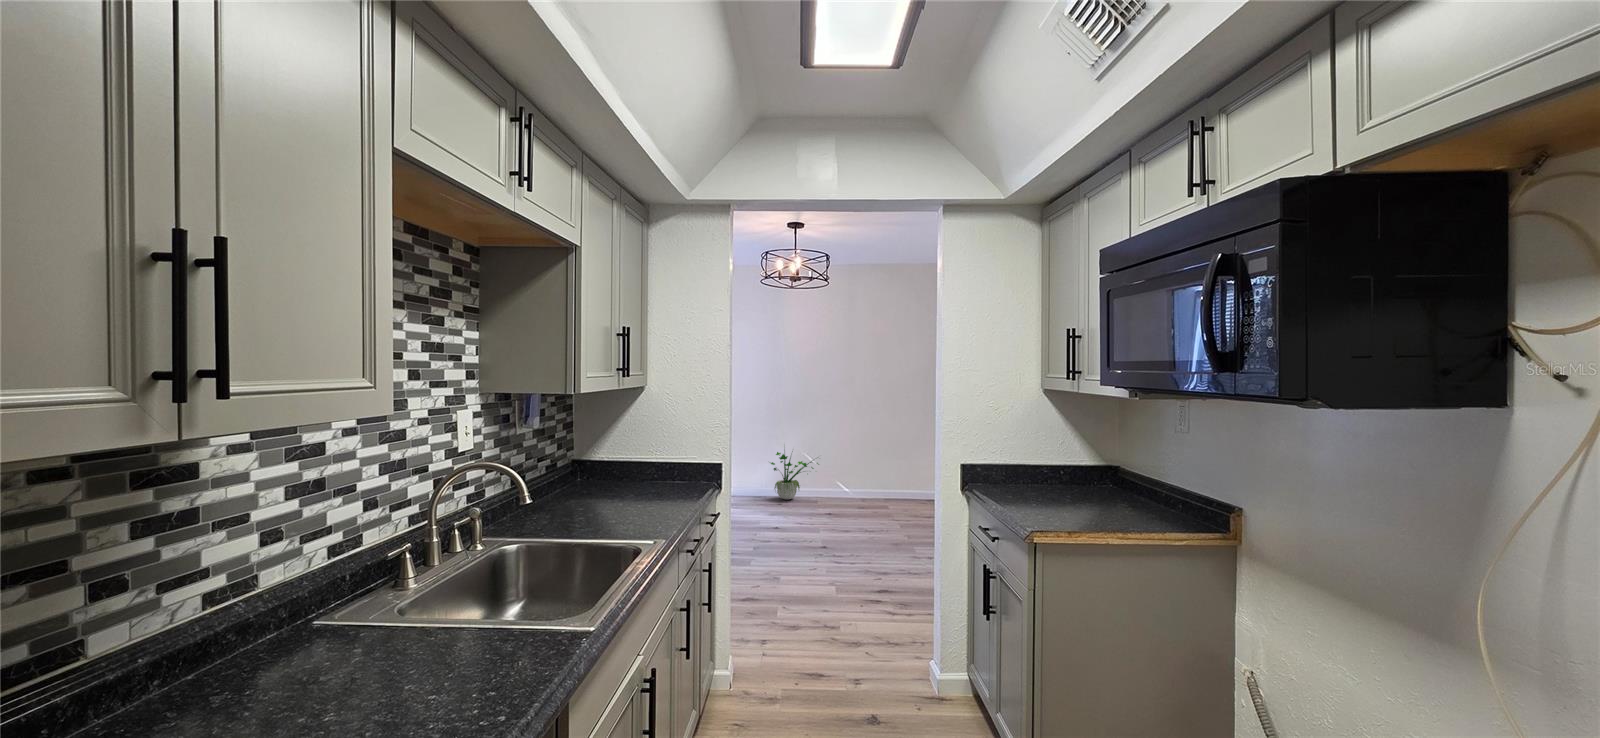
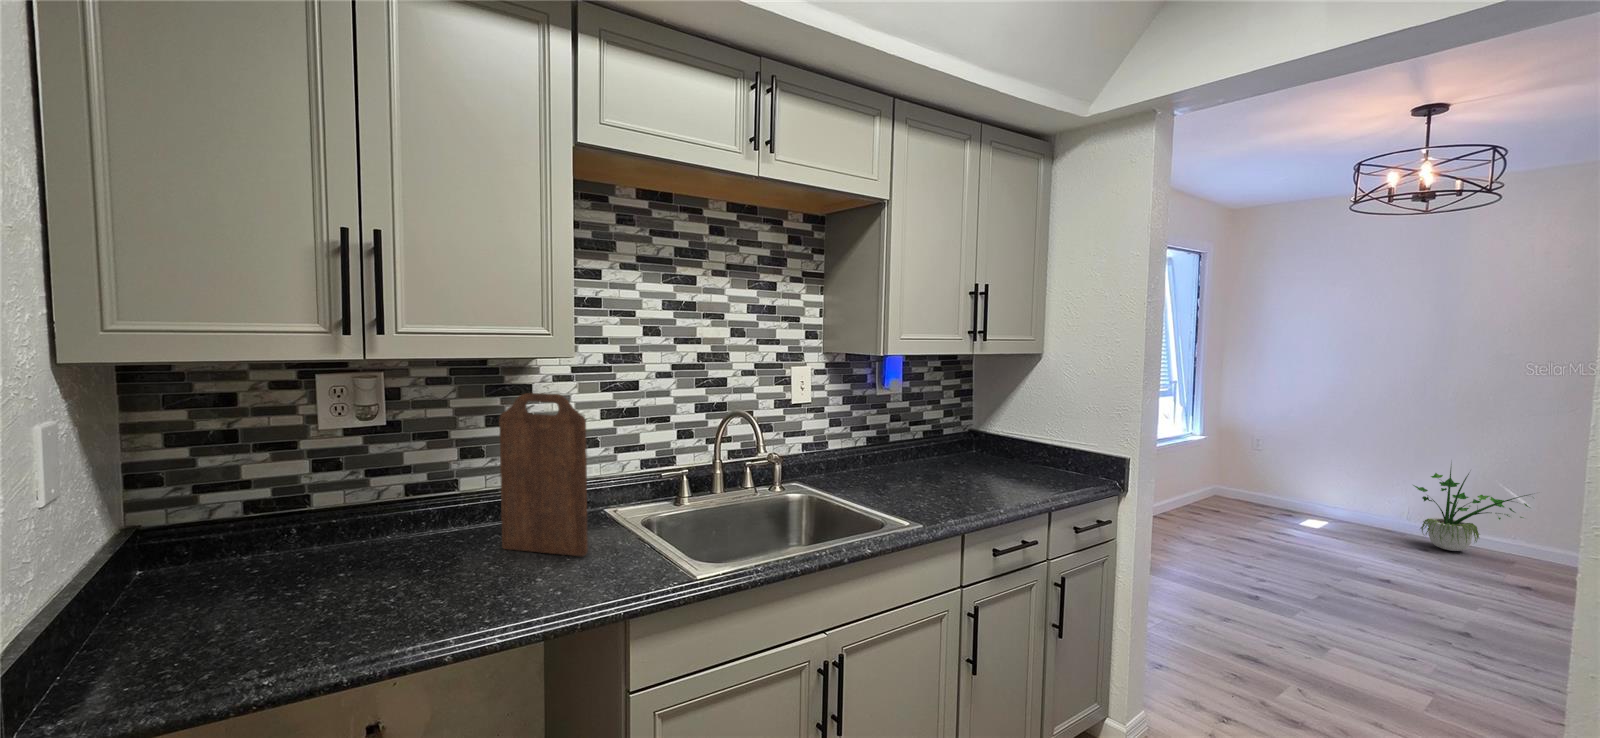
cutting board: none [265,461,421,702] -> present [499,393,588,556]

